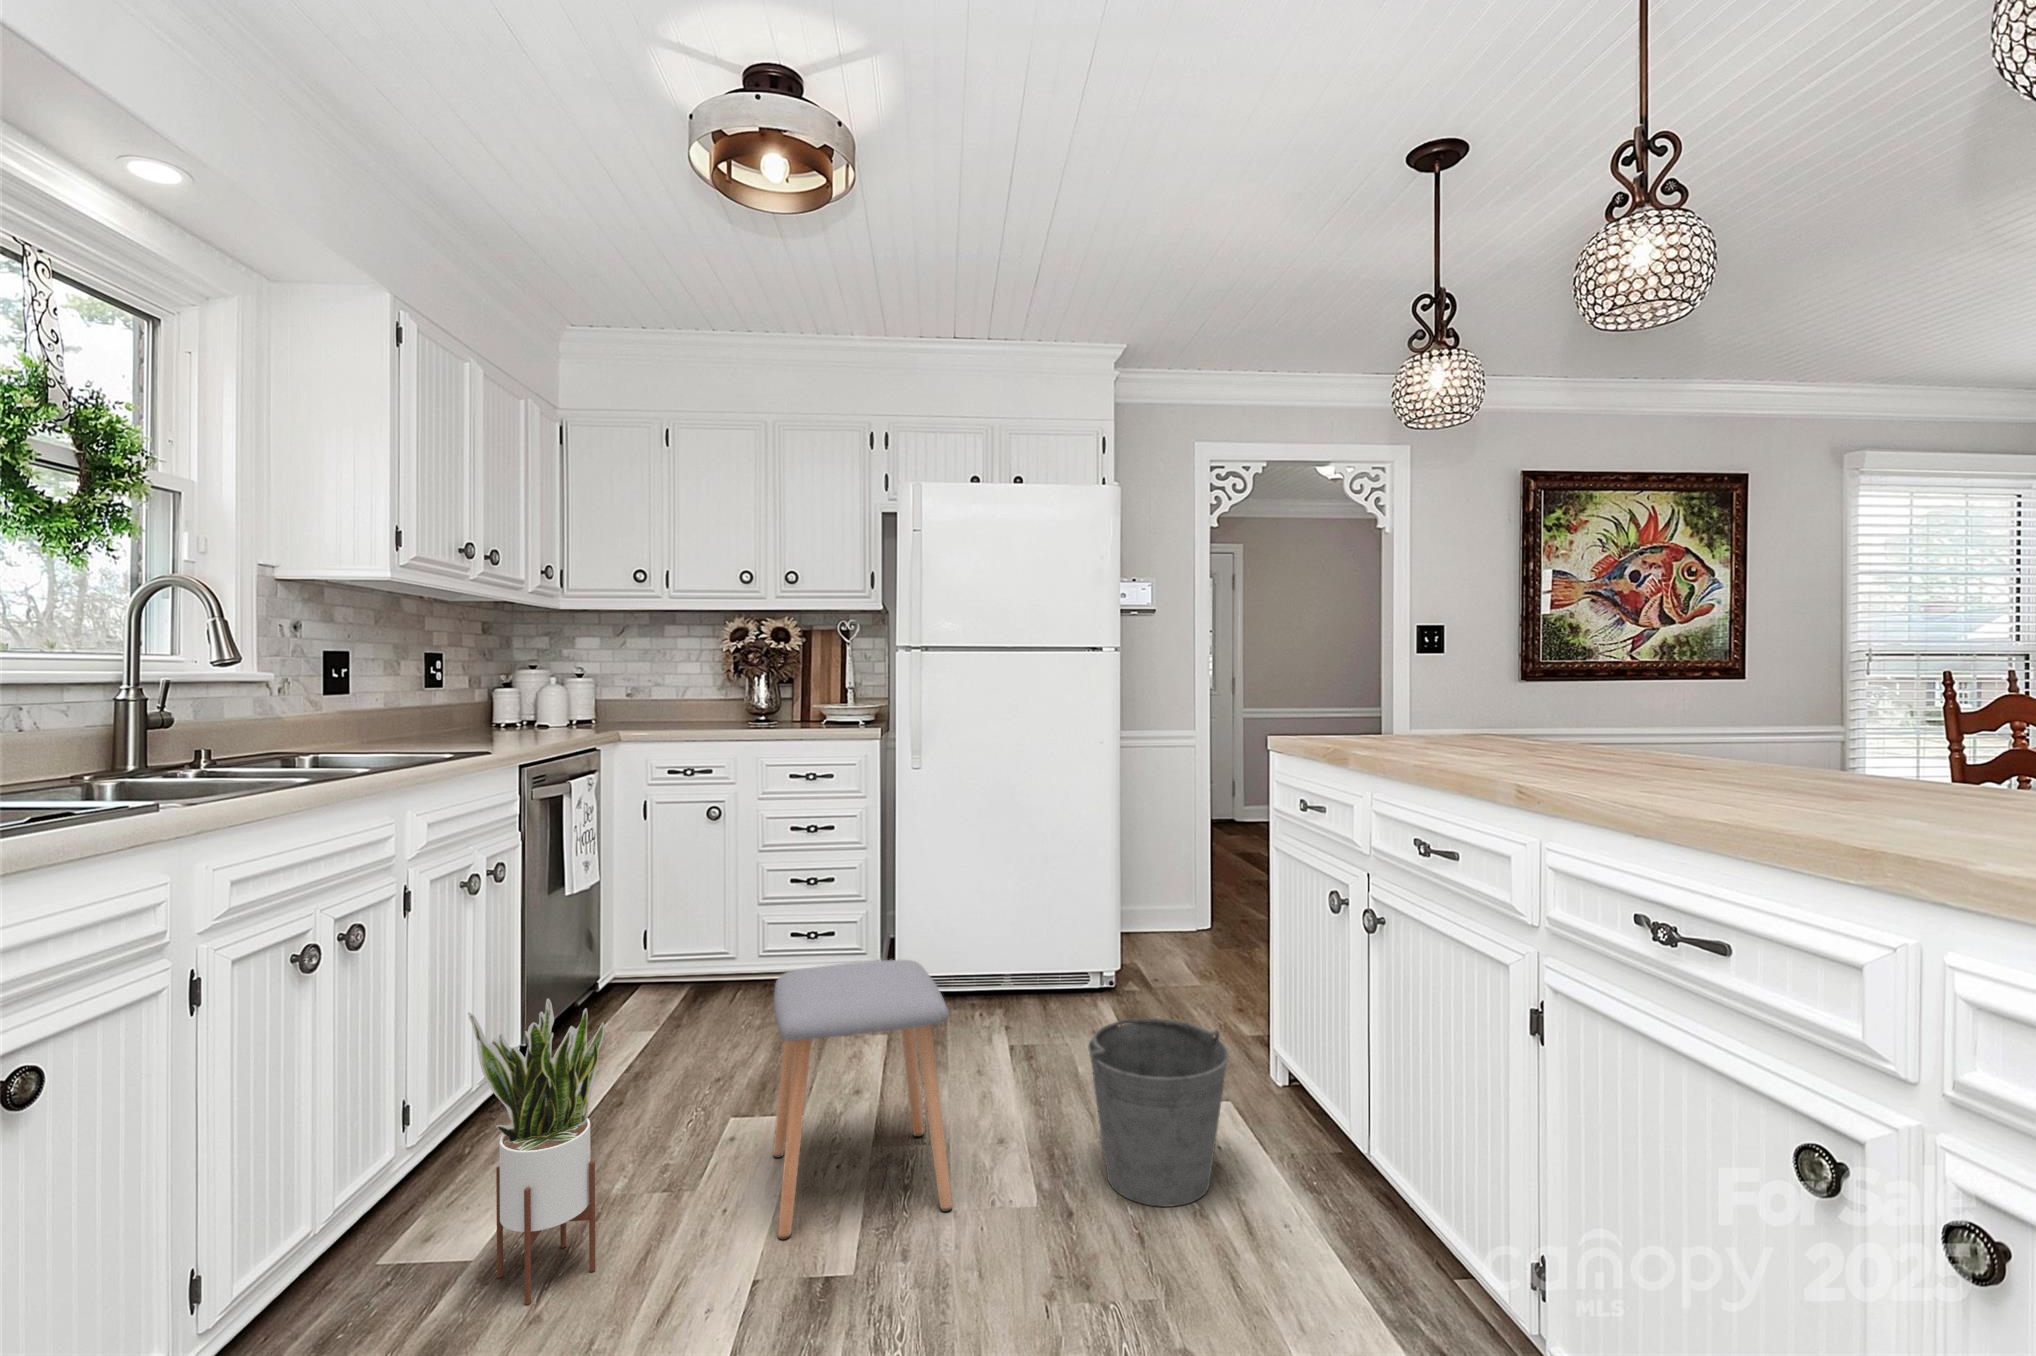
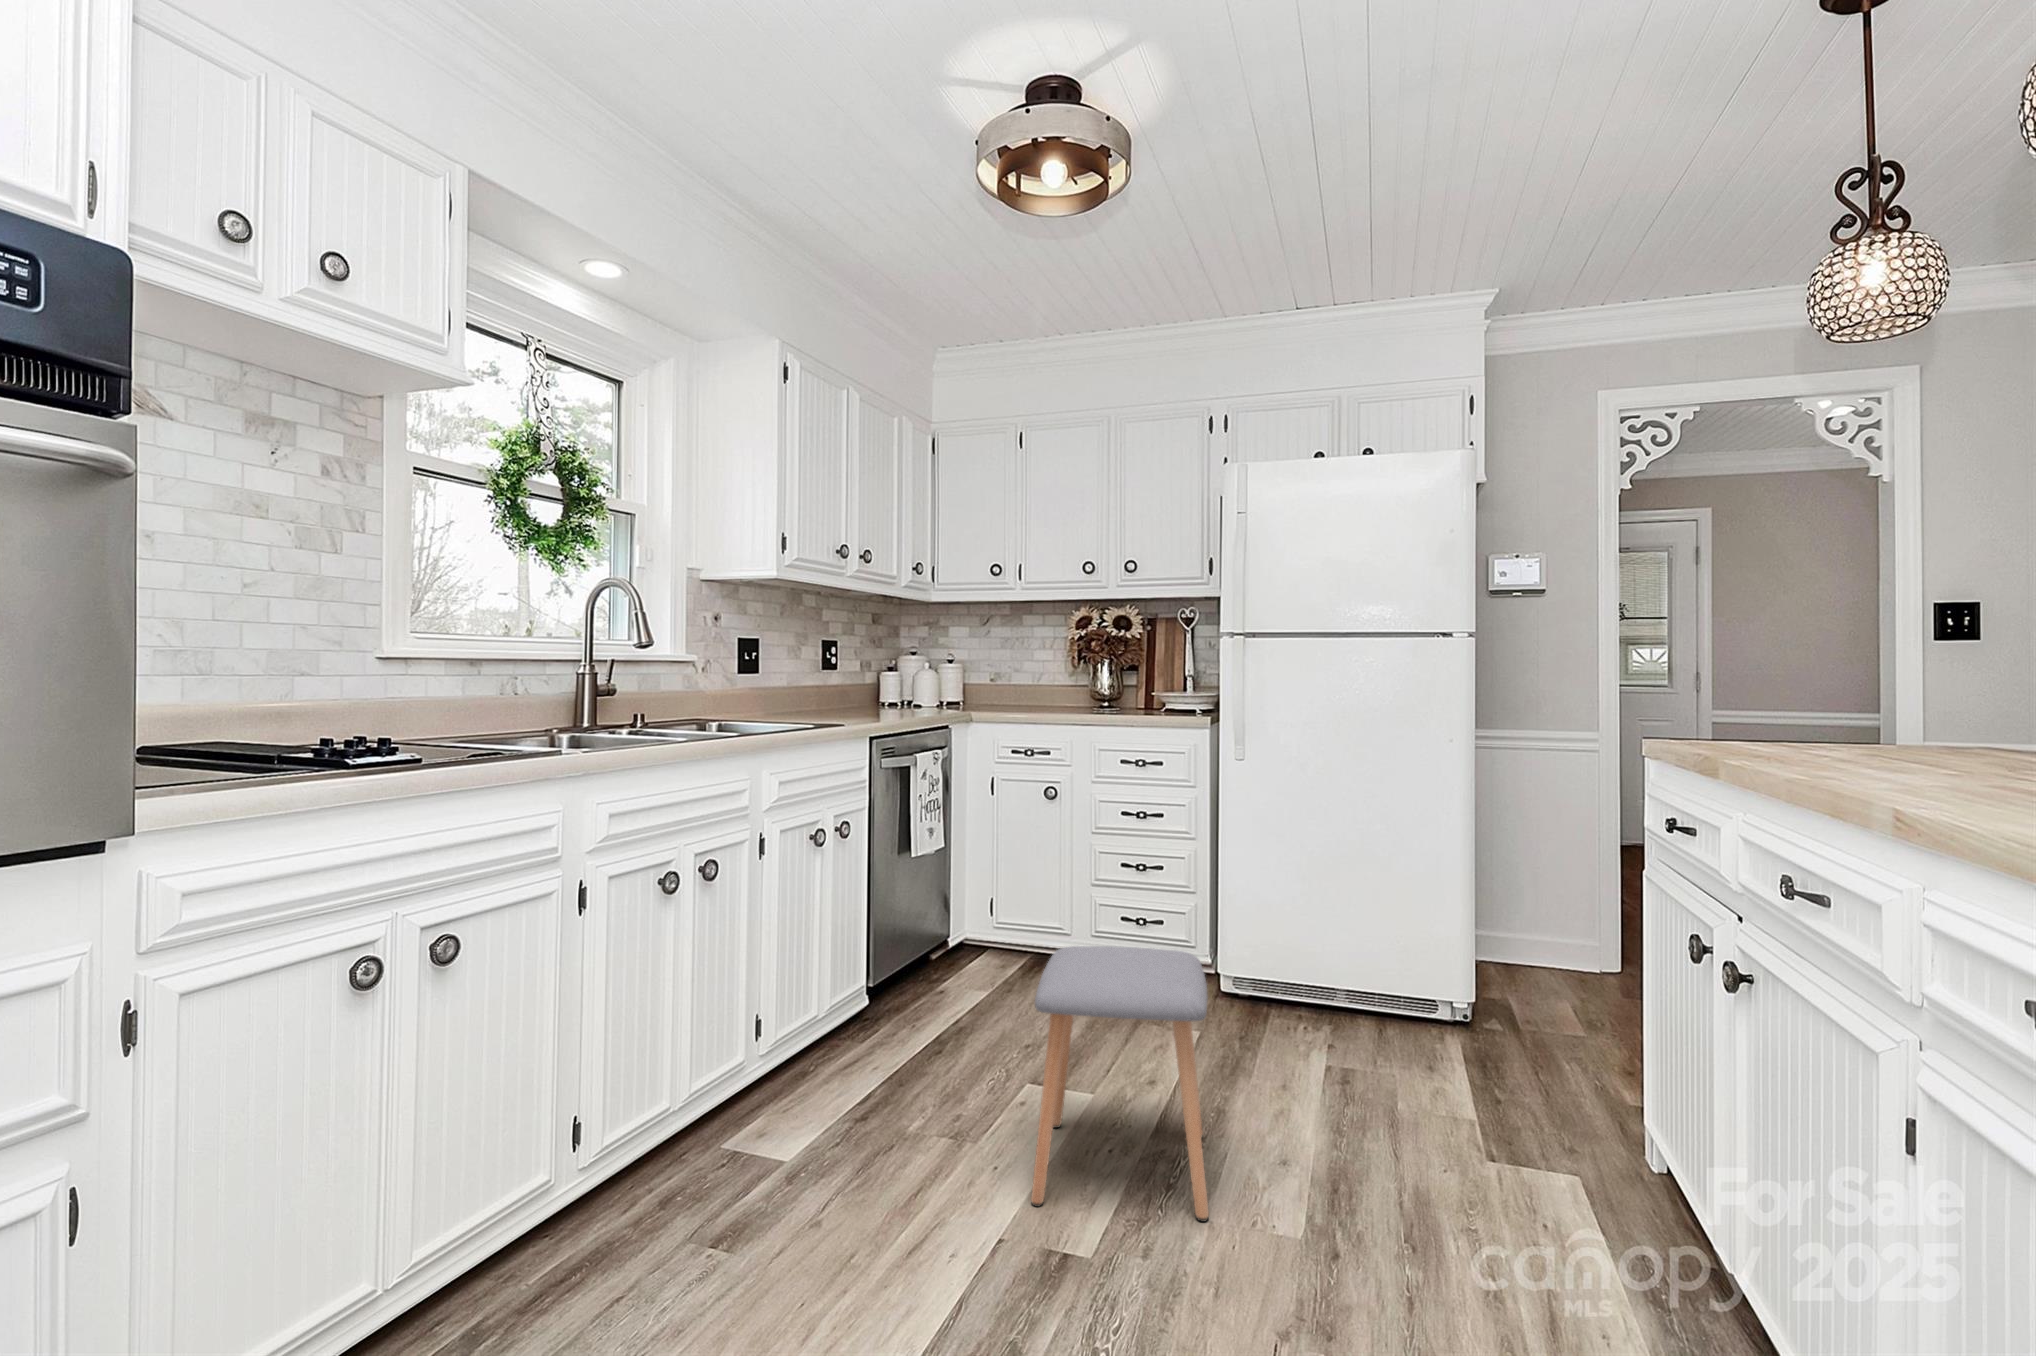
potted plant: present [468,999,605,1304] -> none [775,939,884,1204]
bucket: present [1088,1018,1229,1207] -> none [1373,1054,1557,1288]

